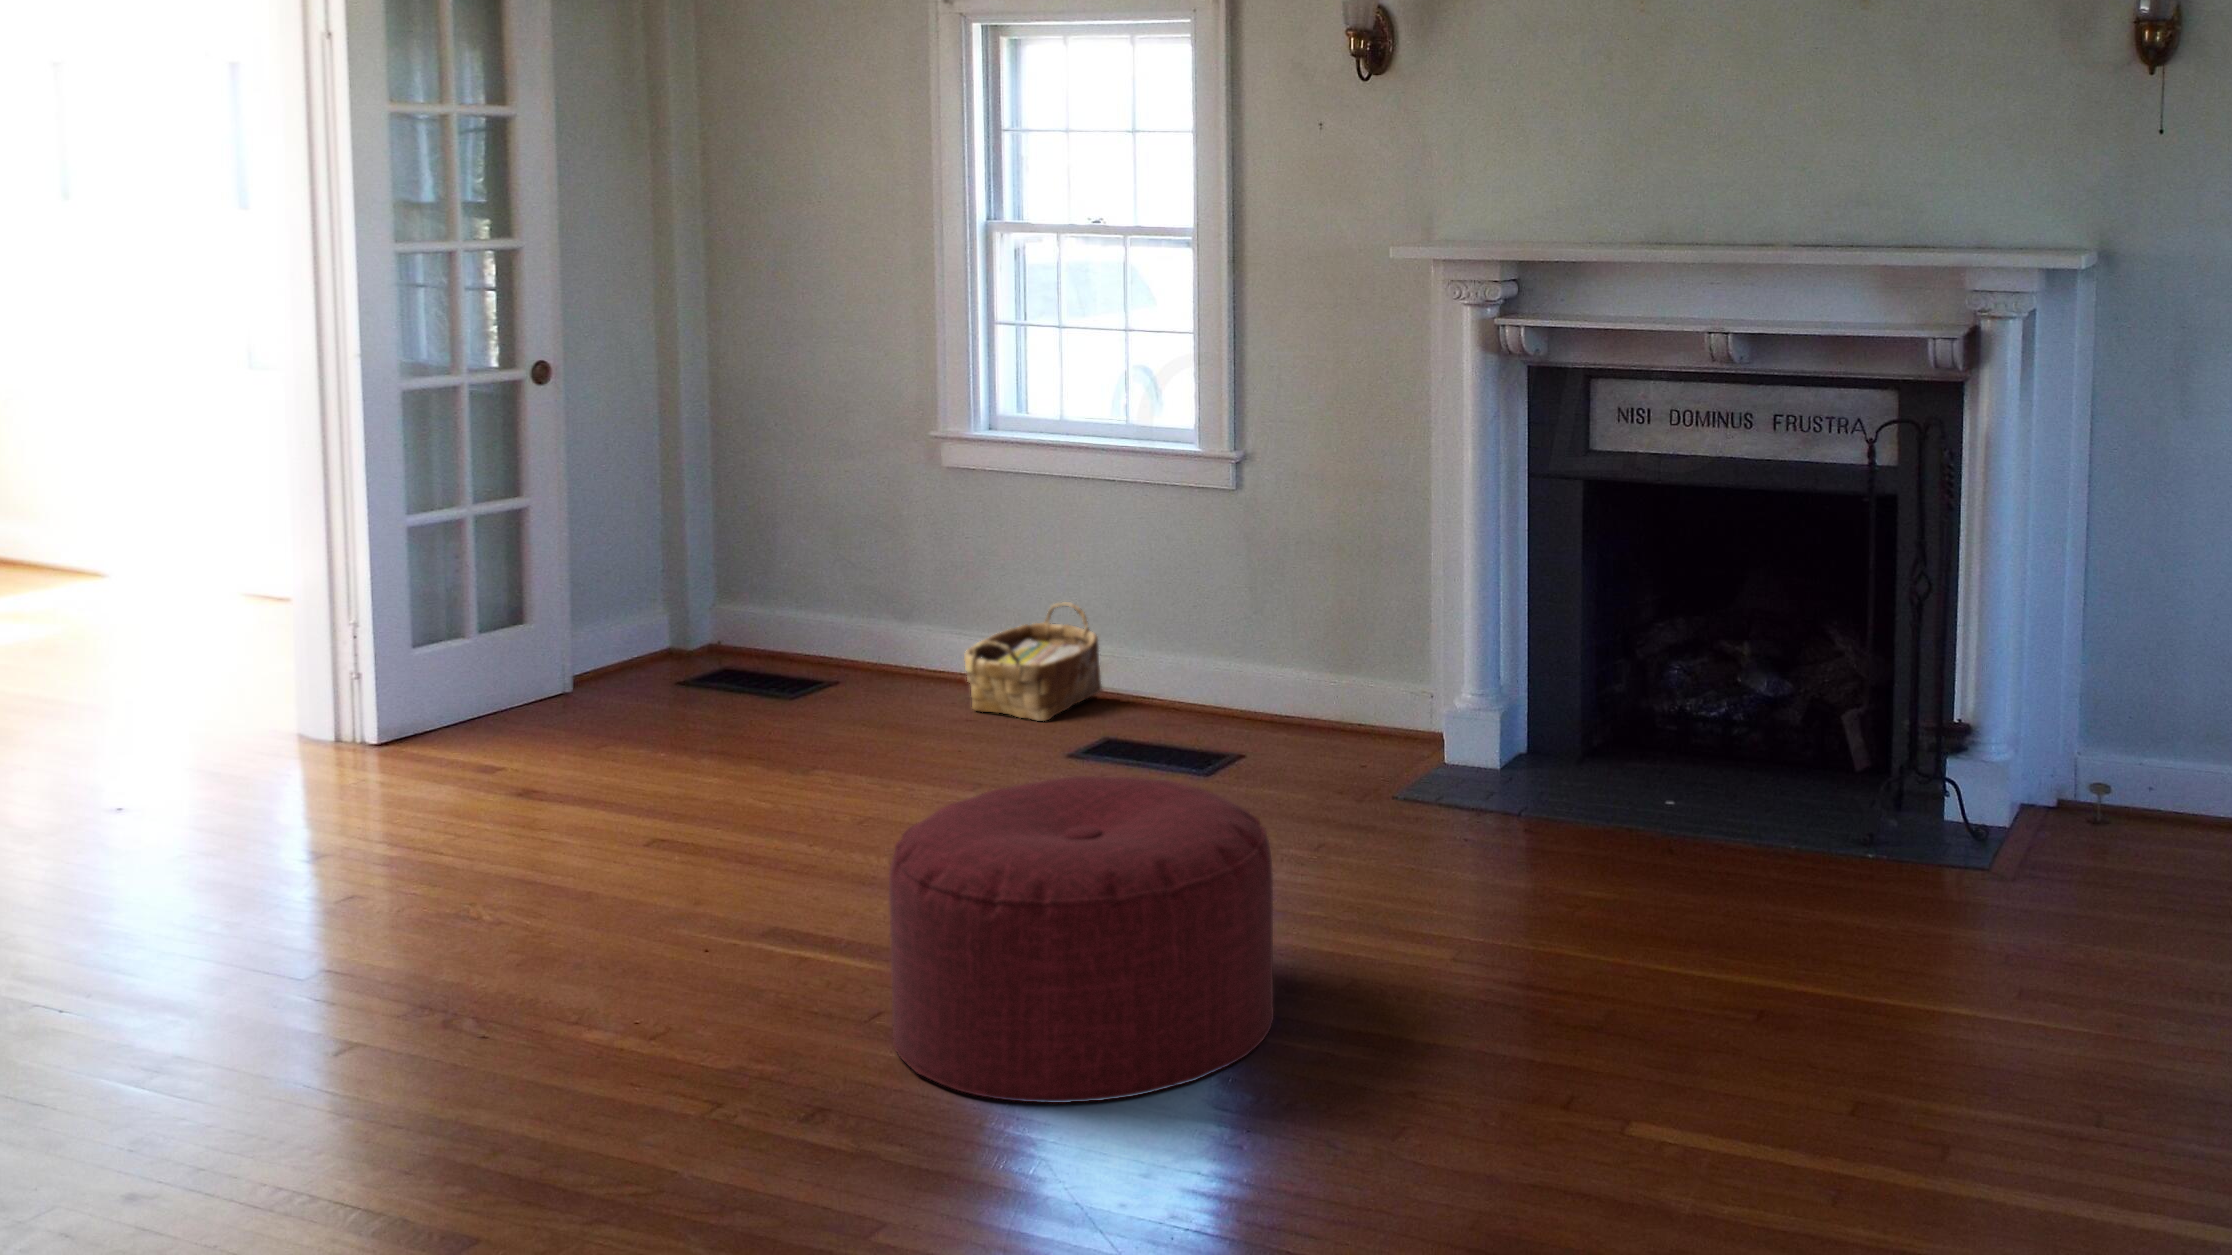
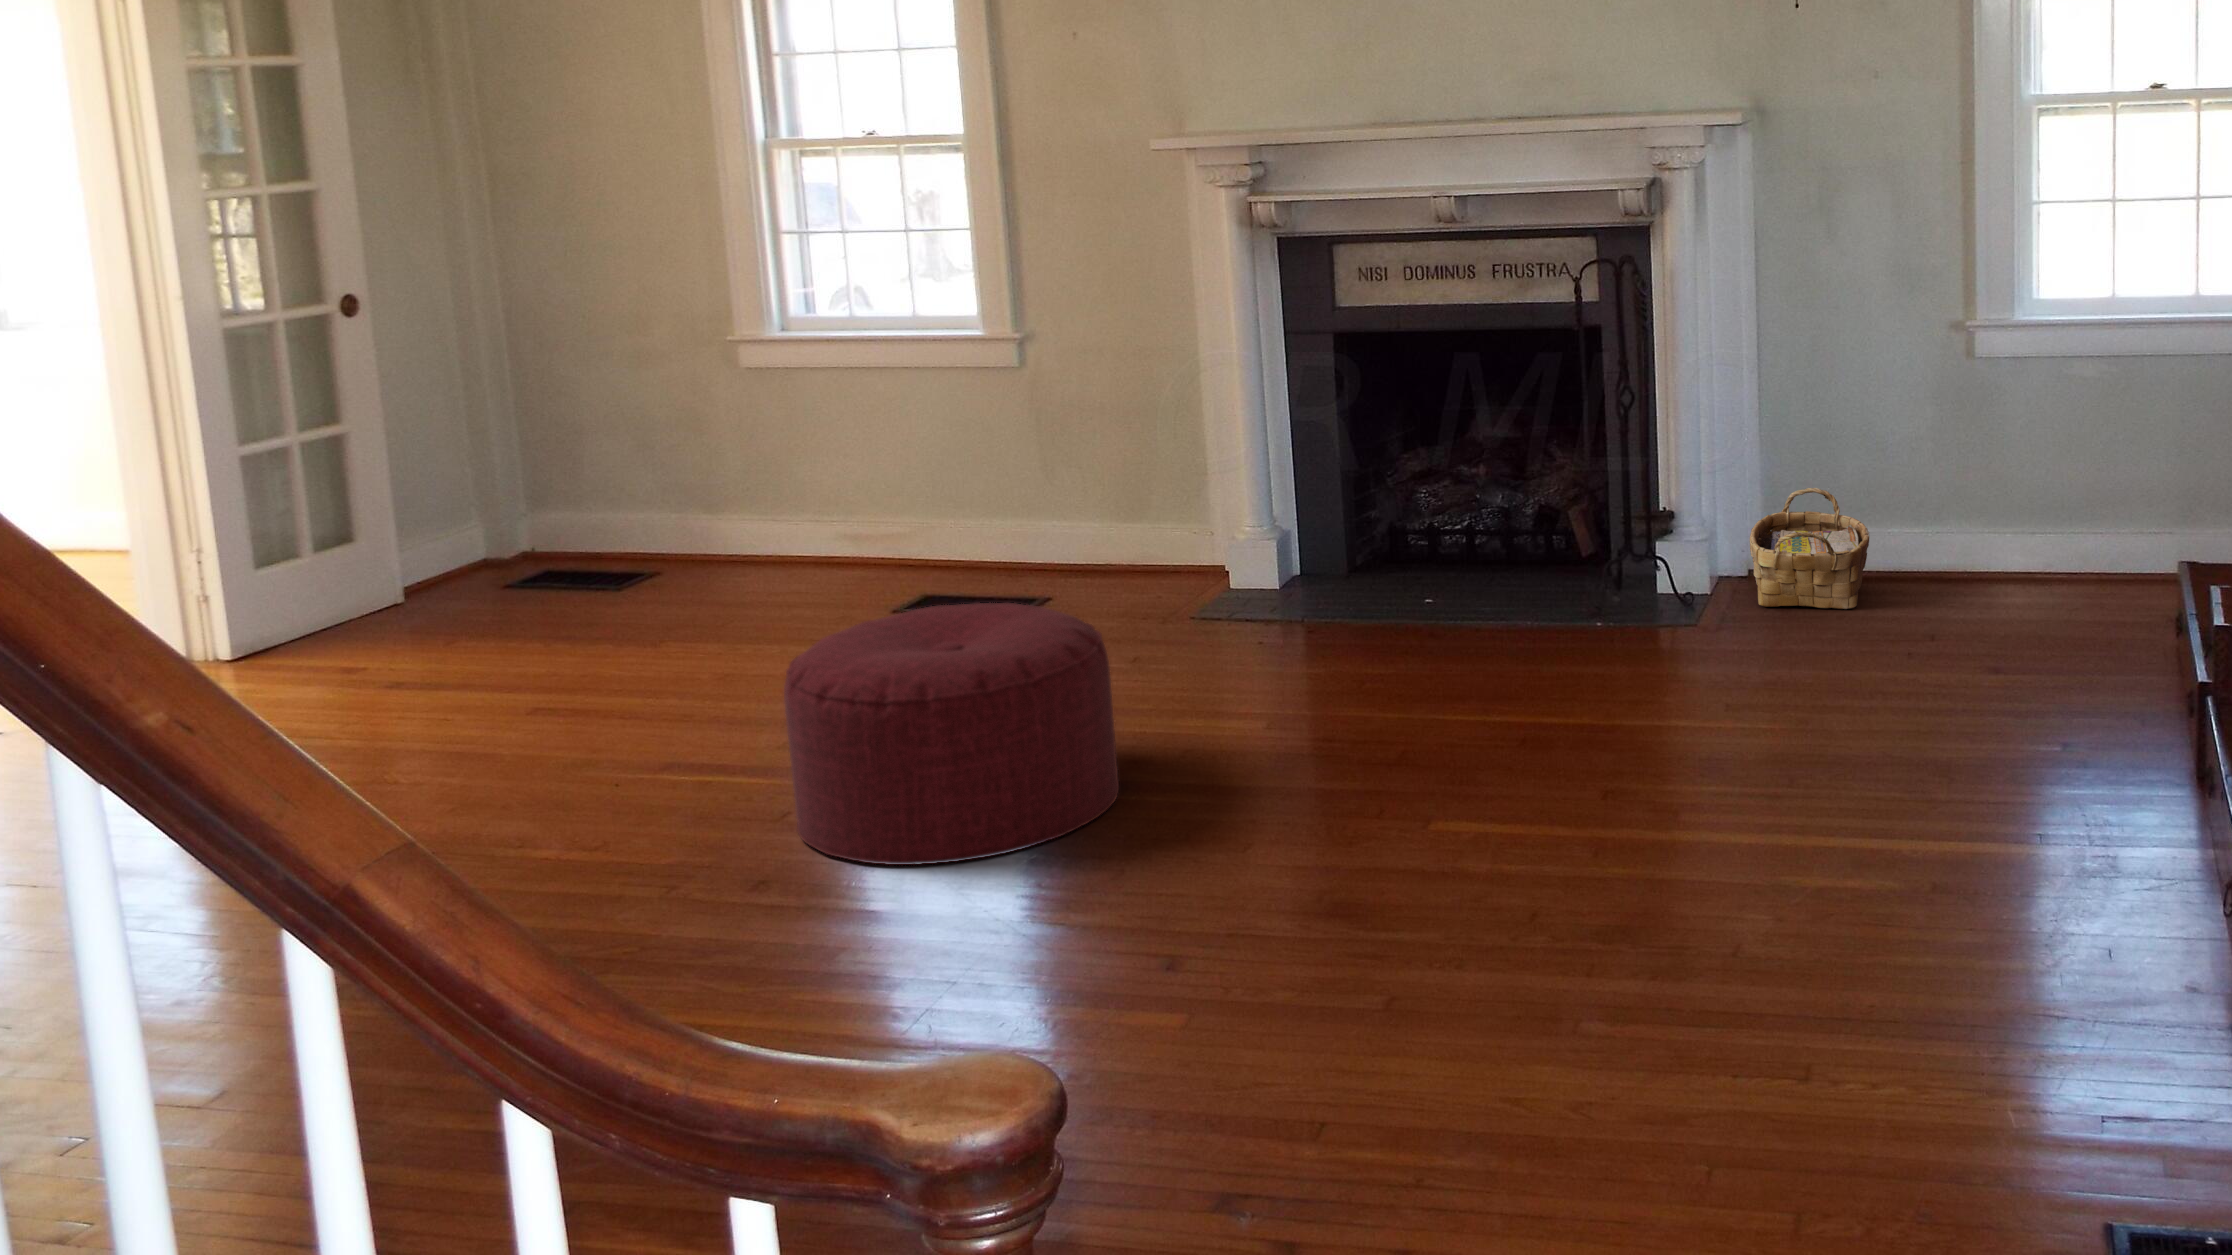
woven basket: present [964,602,1102,721] -> present [1750,488,1870,609]

